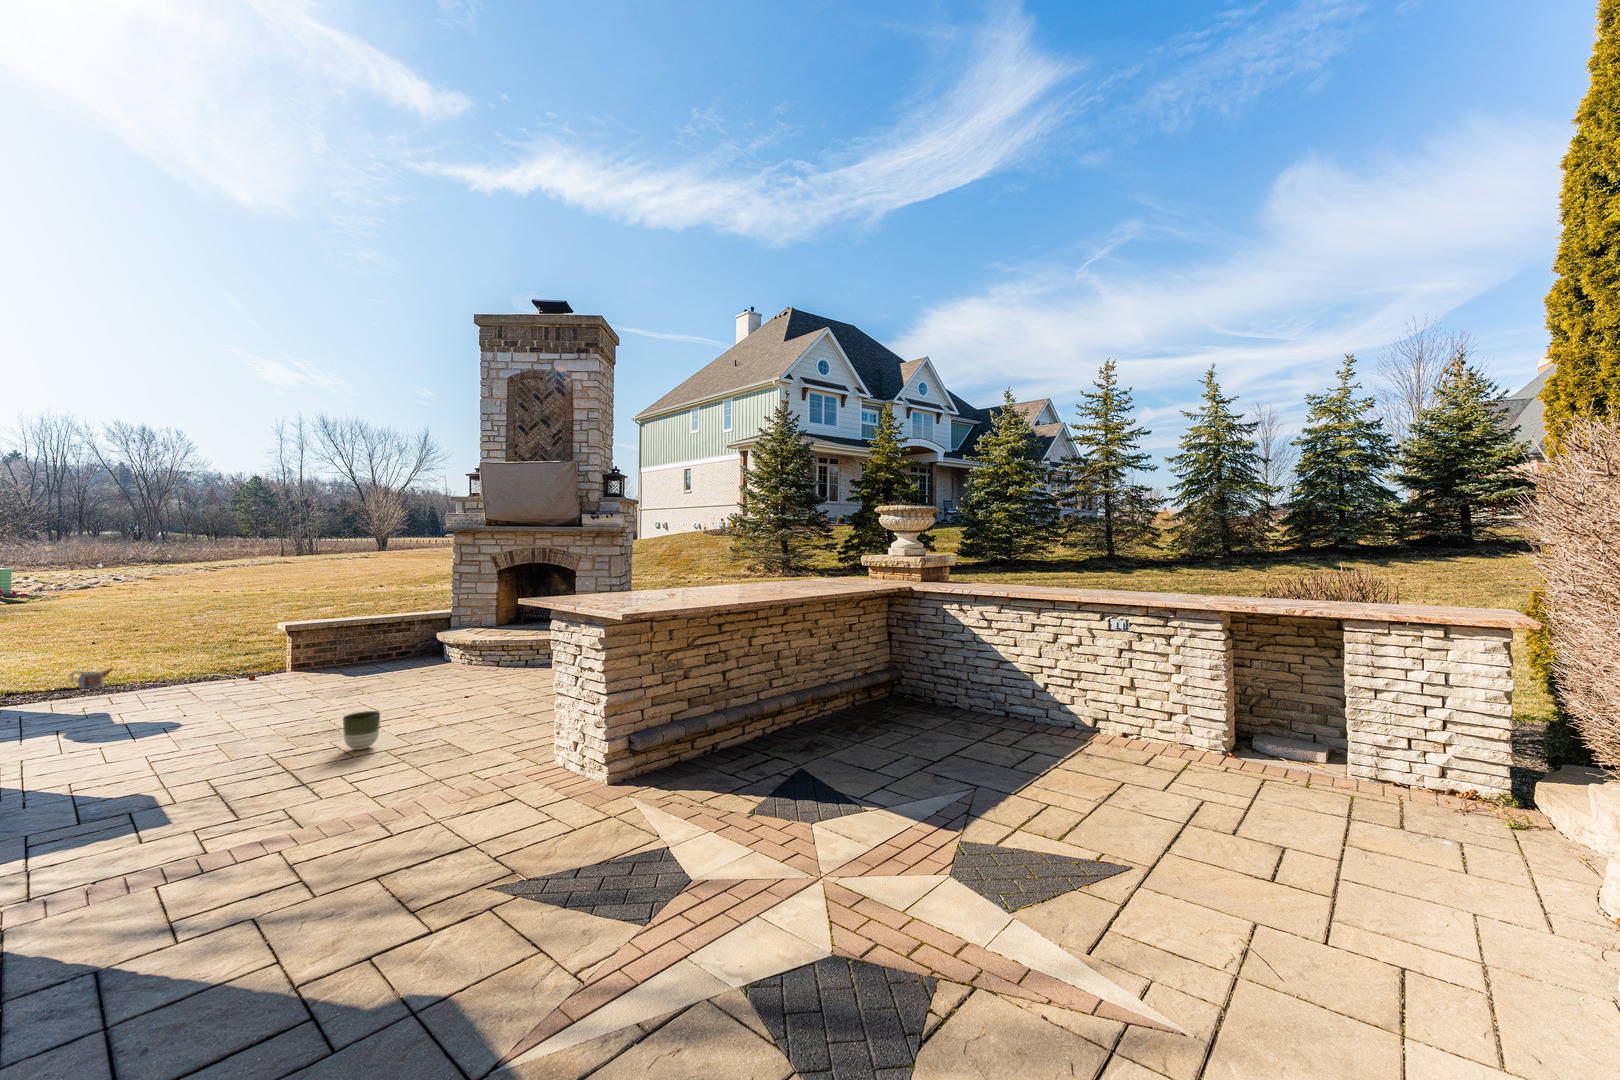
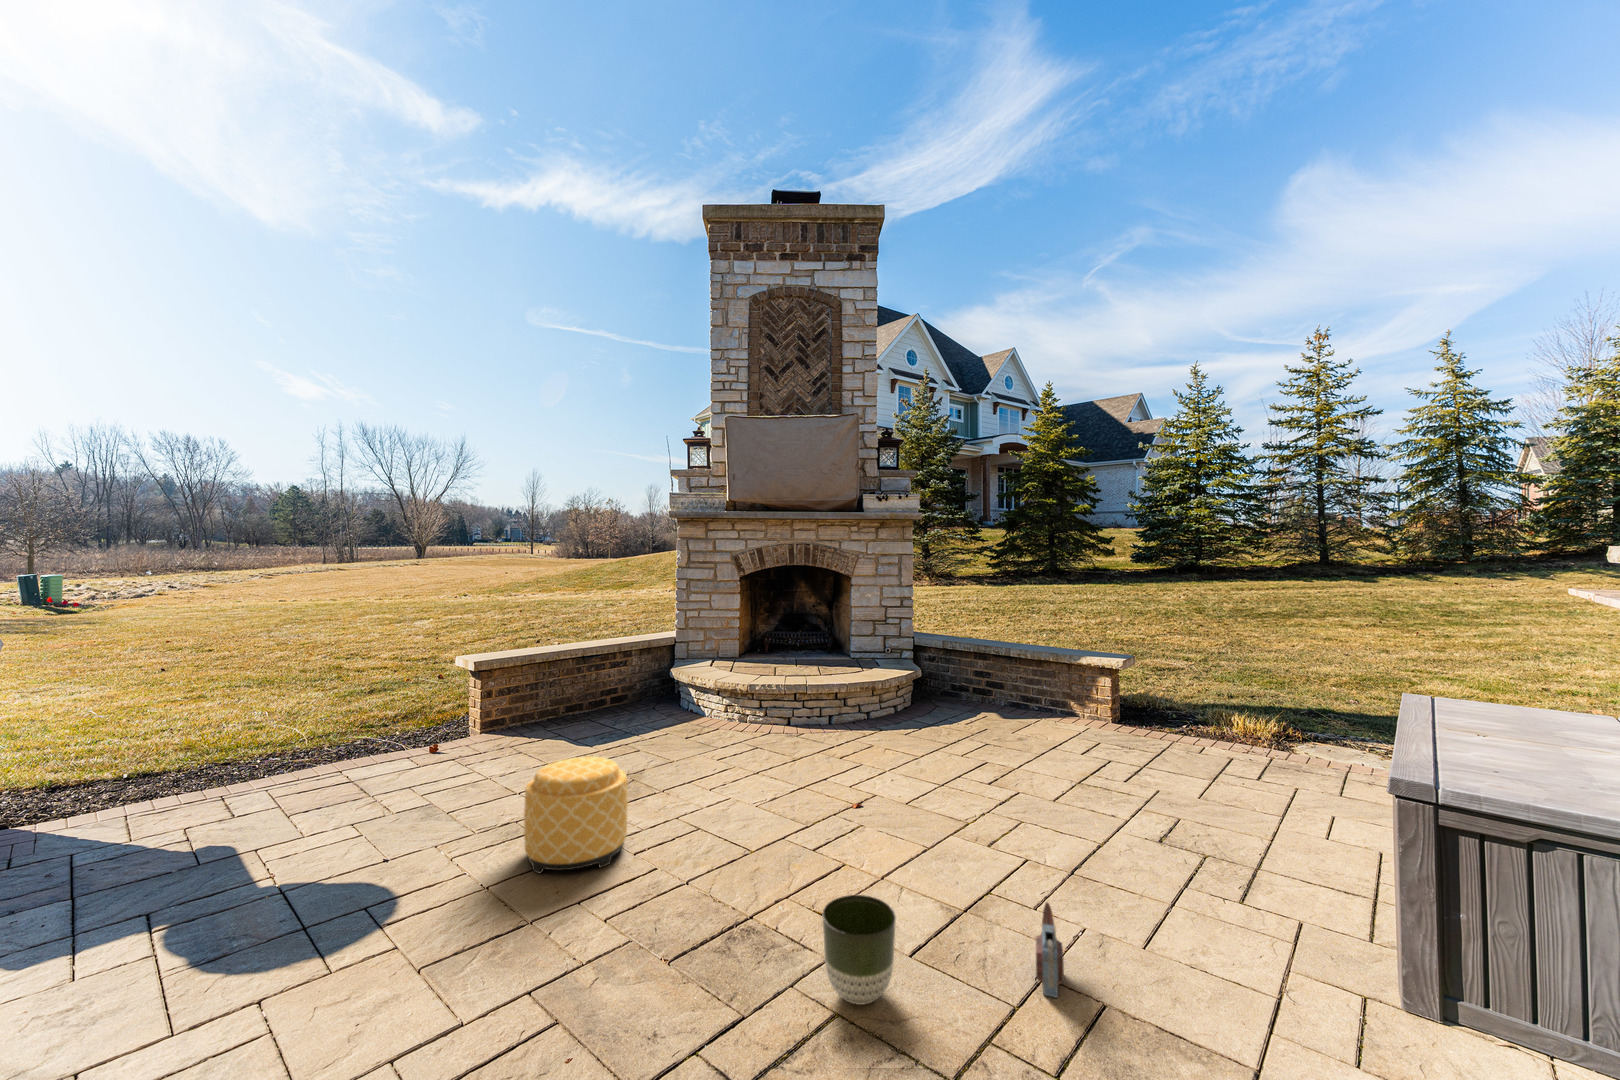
watering can: present [71,668,113,688] -> present [1036,902,1064,998]
ottoman: none [259,668,324,722] -> present [524,756,628,873]

